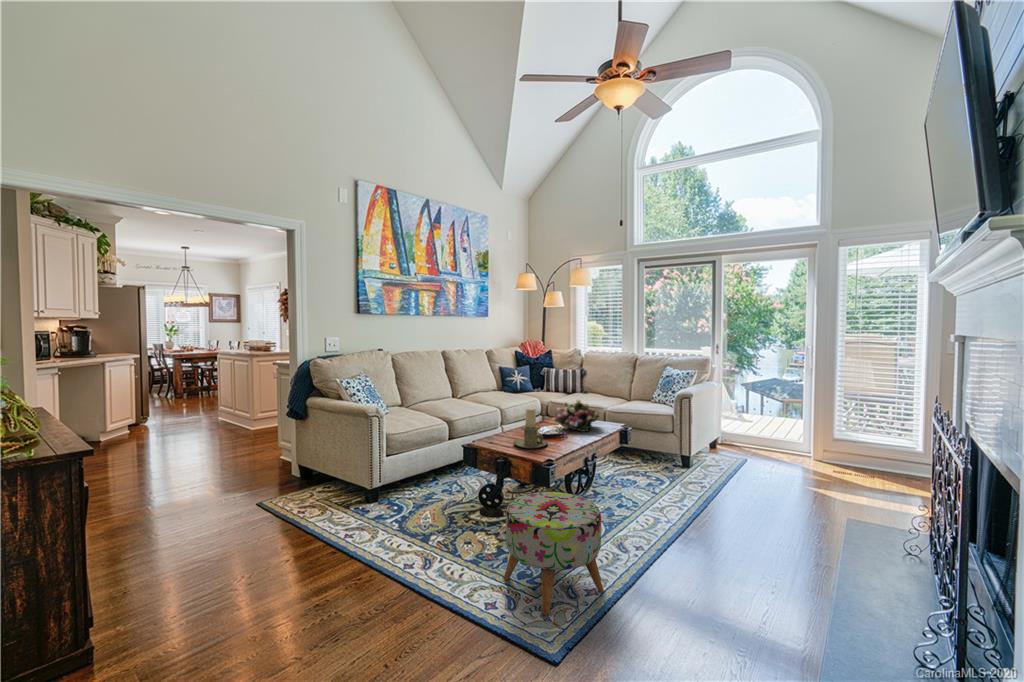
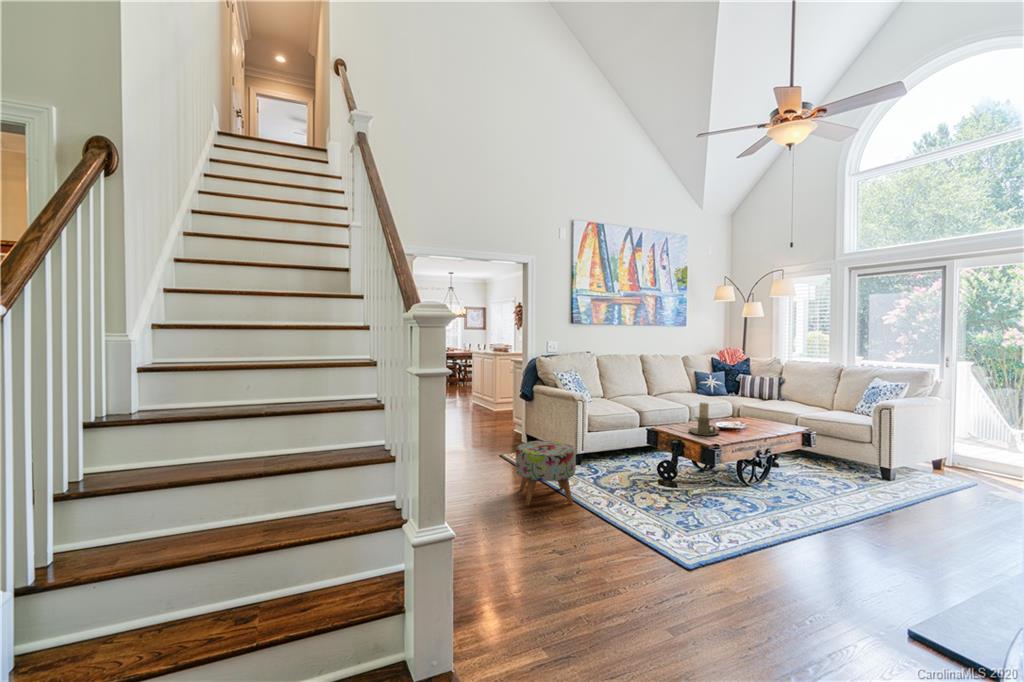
flower arrangement: present [552,399,599,432] -> none [730,401,777,430]
ottoman: present [504,492,604,615] -> present [516,441,576,506]

